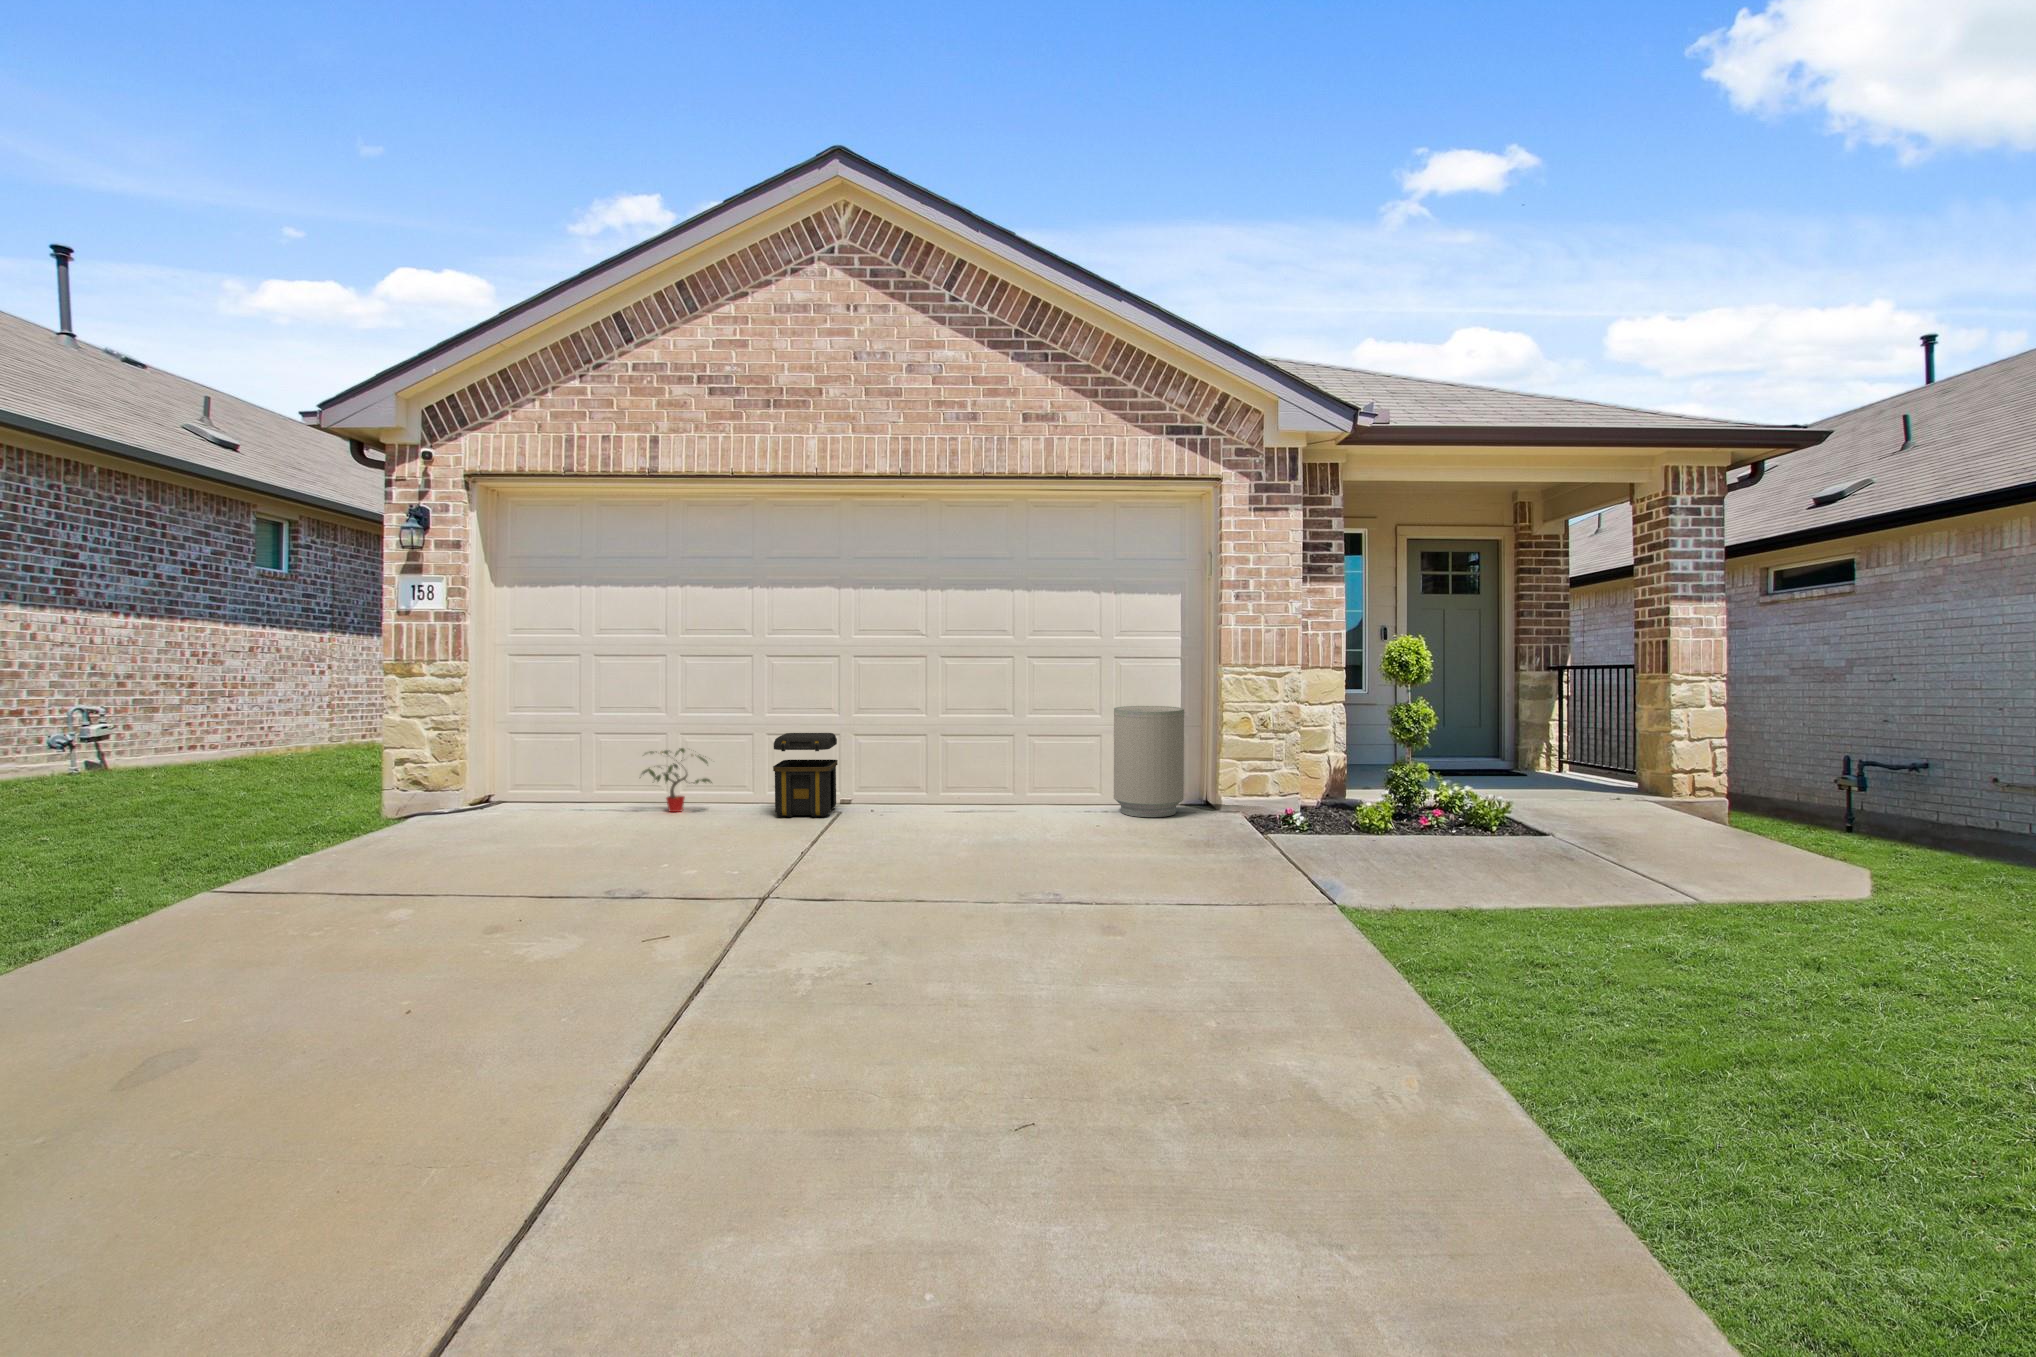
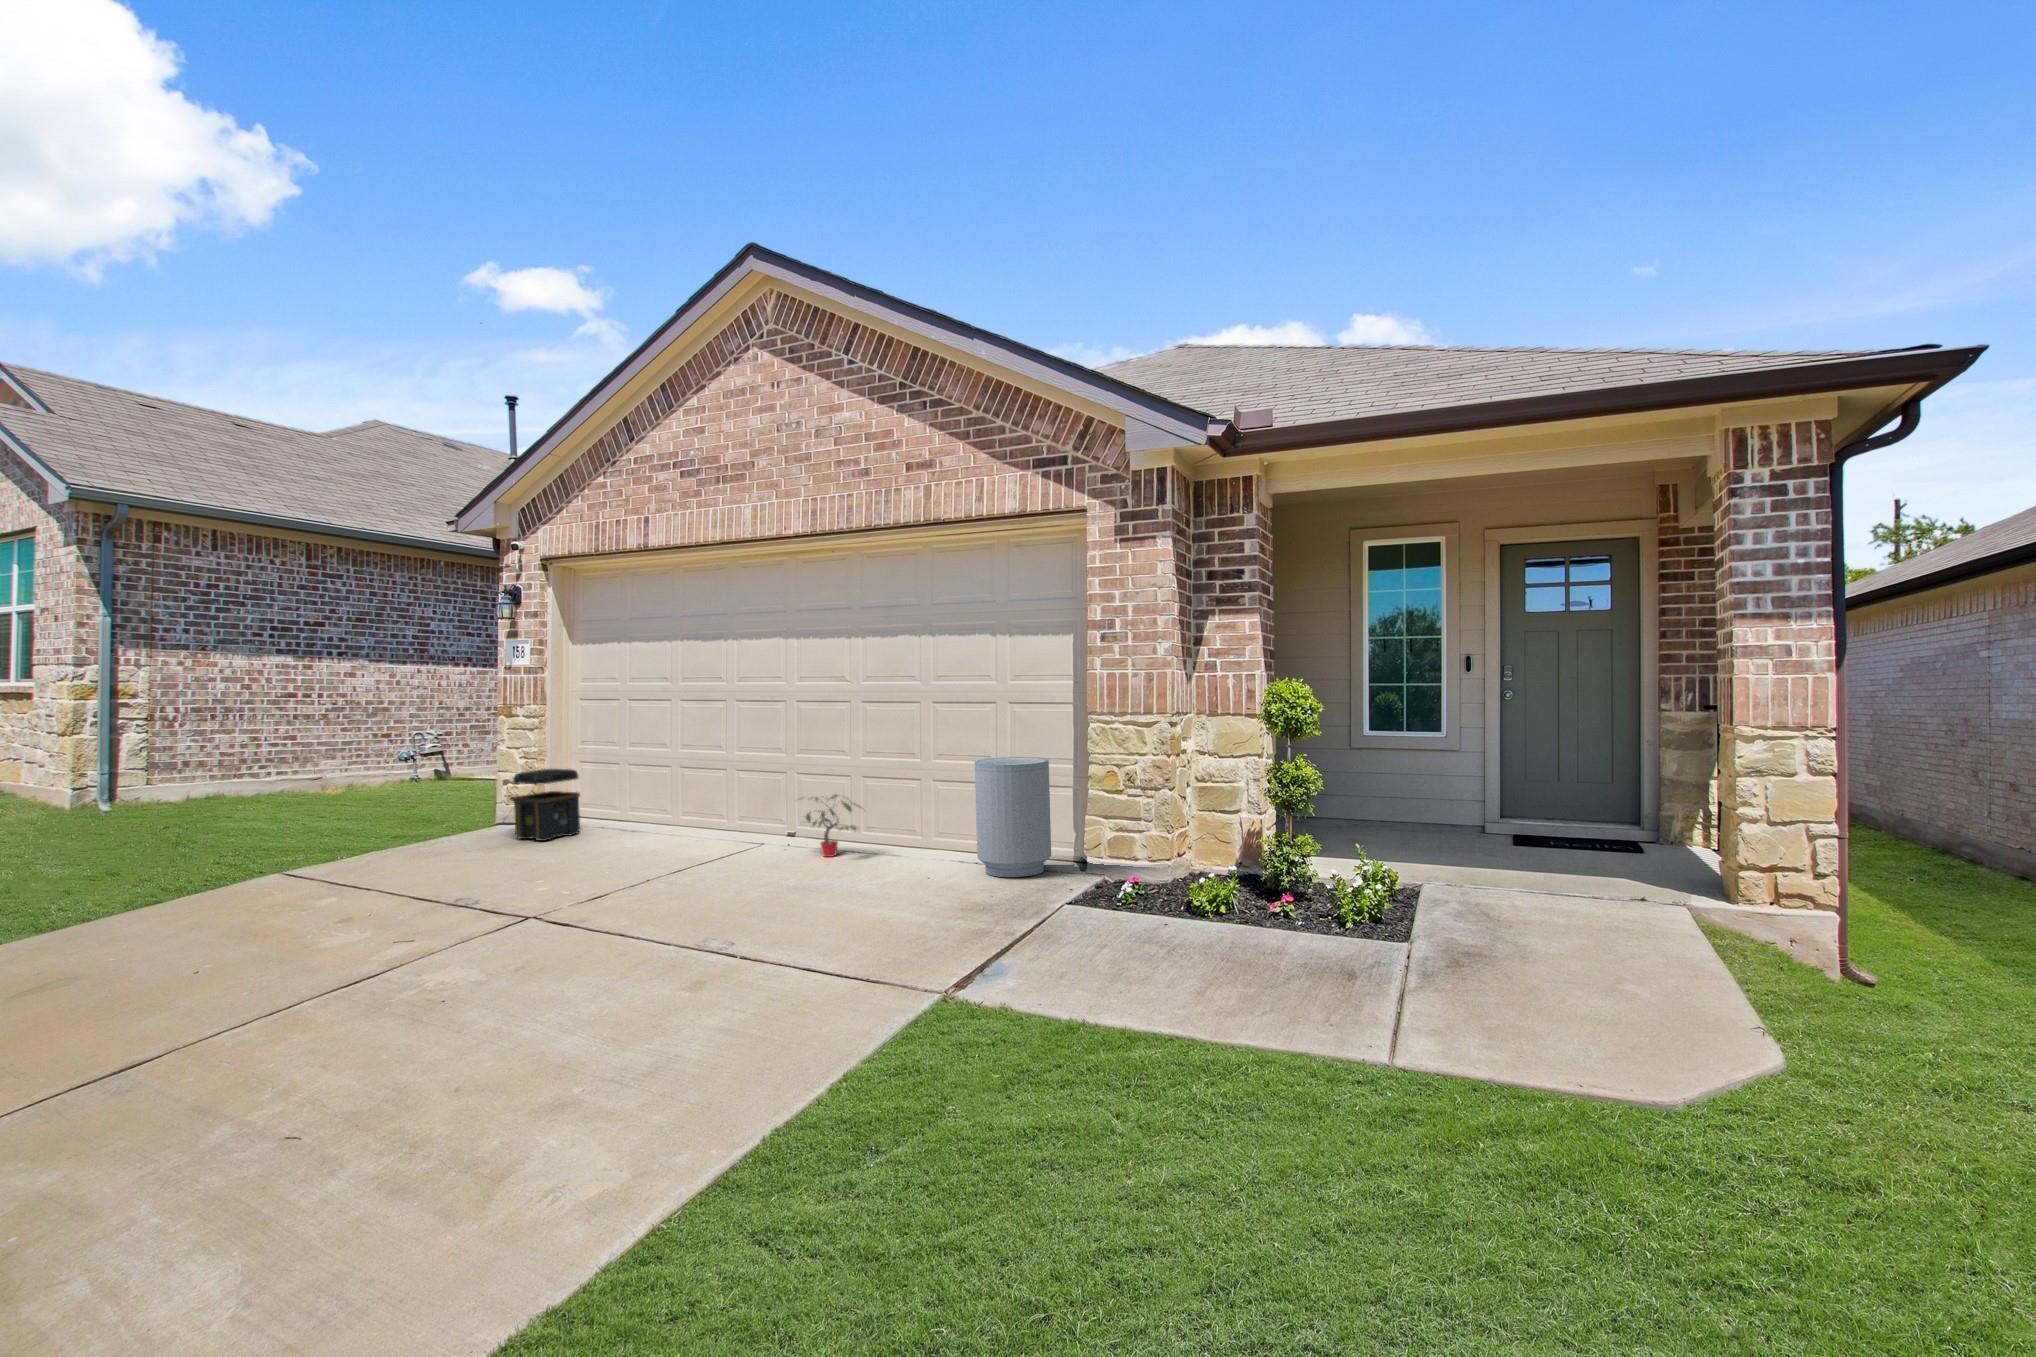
toolbox: present [773,733,838,817] -> present [513,769,580,841]
potted plant: present [642,748,712,812] -> present [798,794,860,857]

